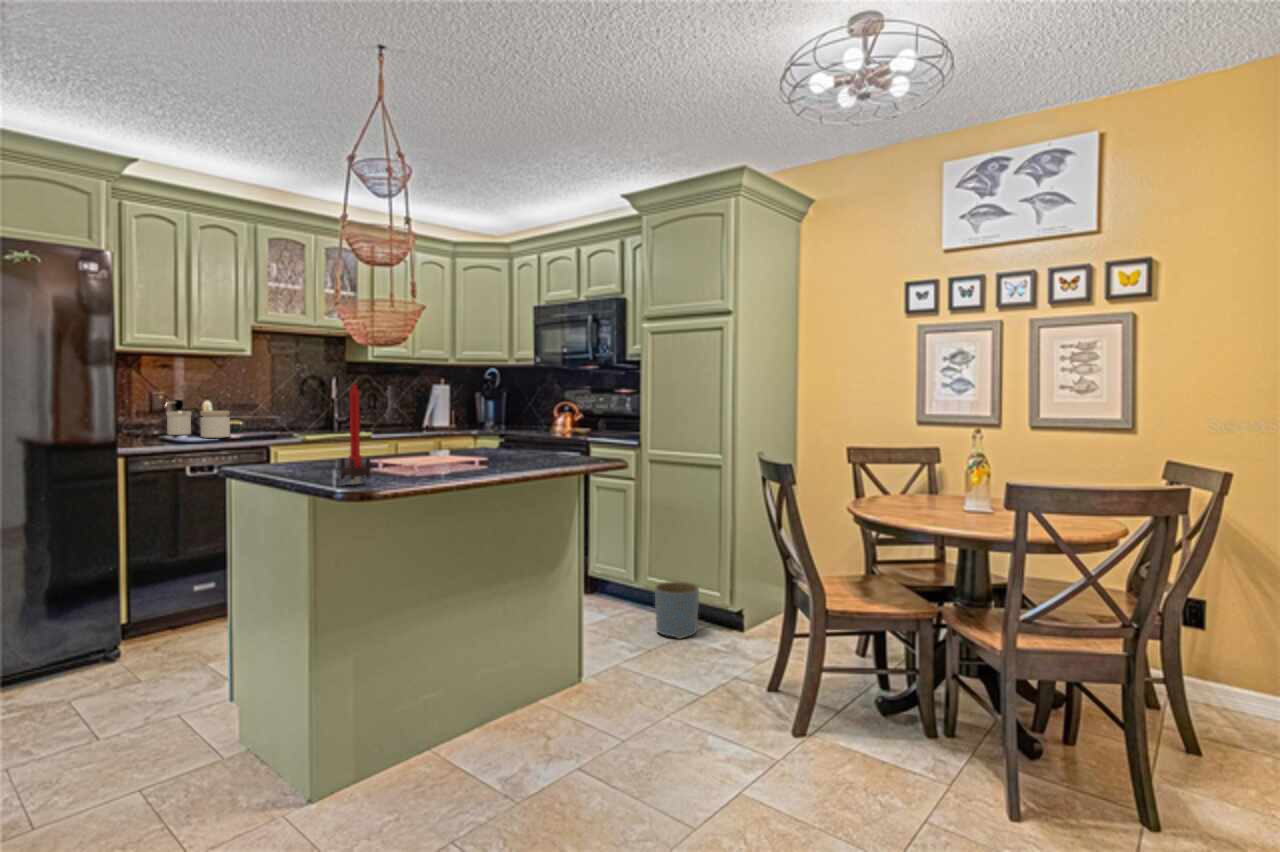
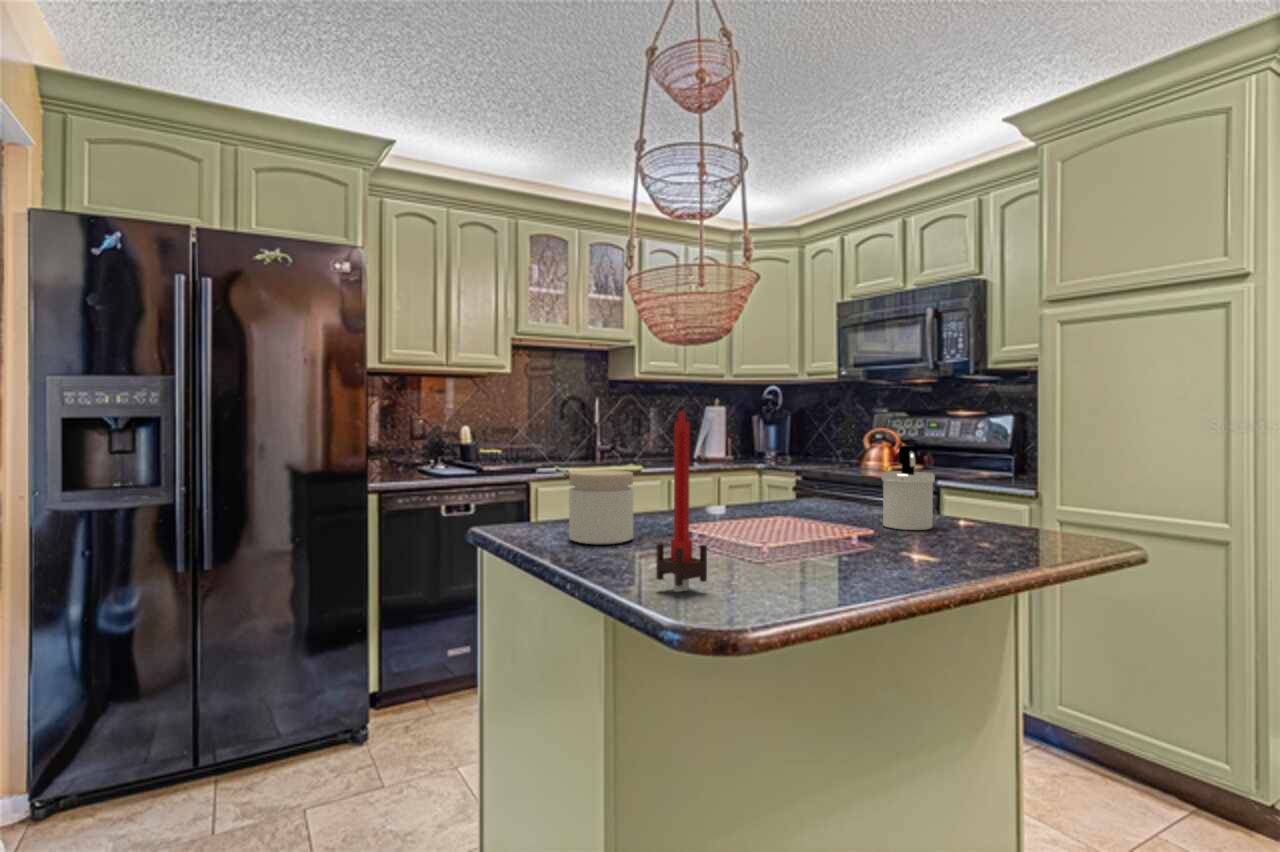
soap dispenser: present [165,400,191,435] -> present [882,445,935,530]
jar: present [200,411,230,438] -> present [569,470,633,544]
planter: present [655,581,699,639] -> none [1071,715,1156,818]

